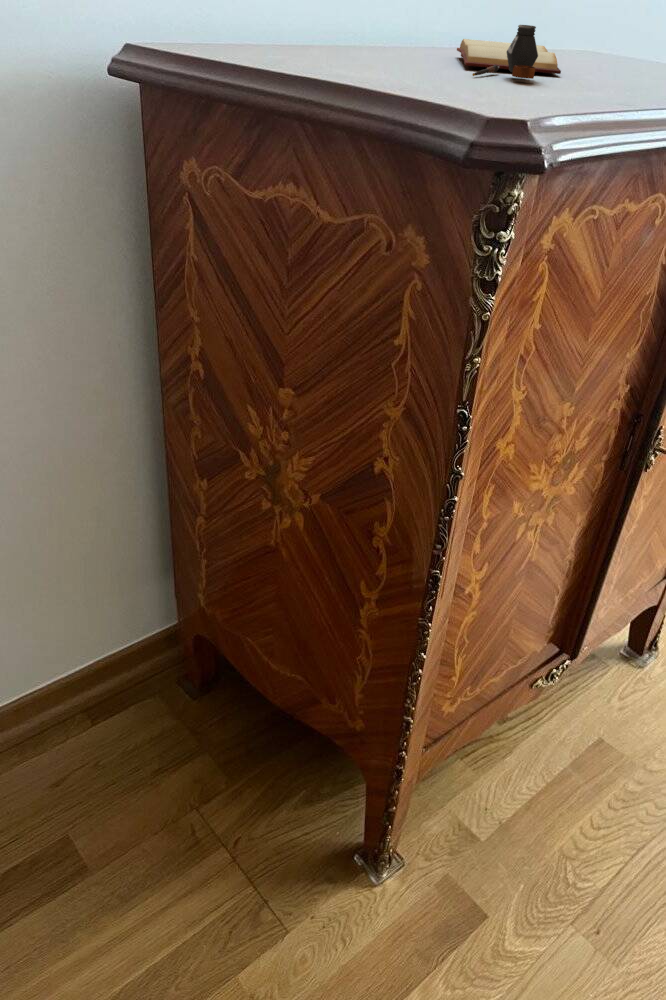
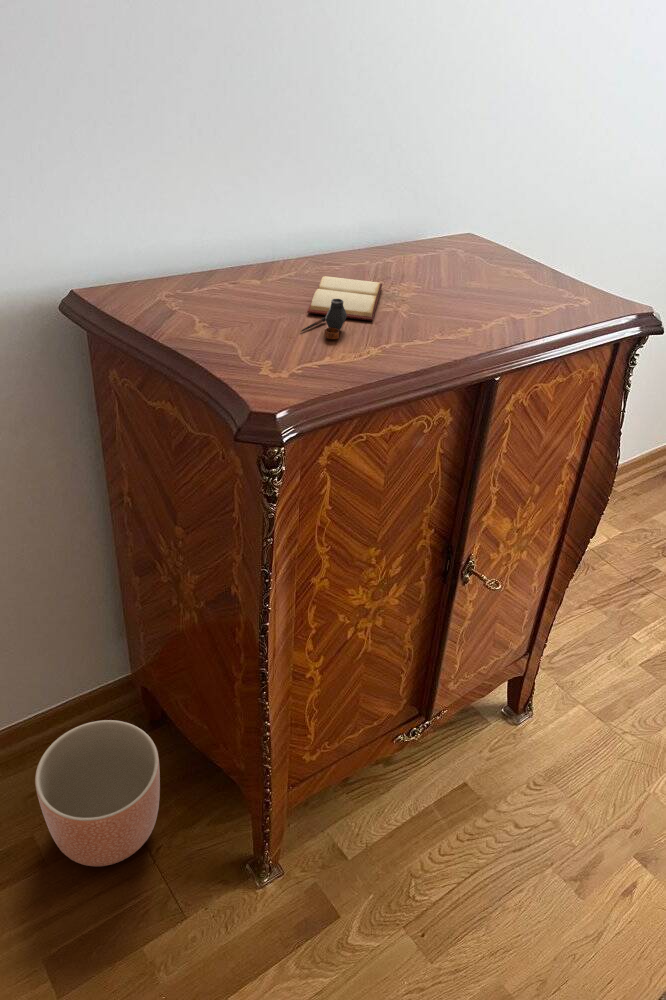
planter: none [78,679,241,871] -> present [35,720,160,866]

